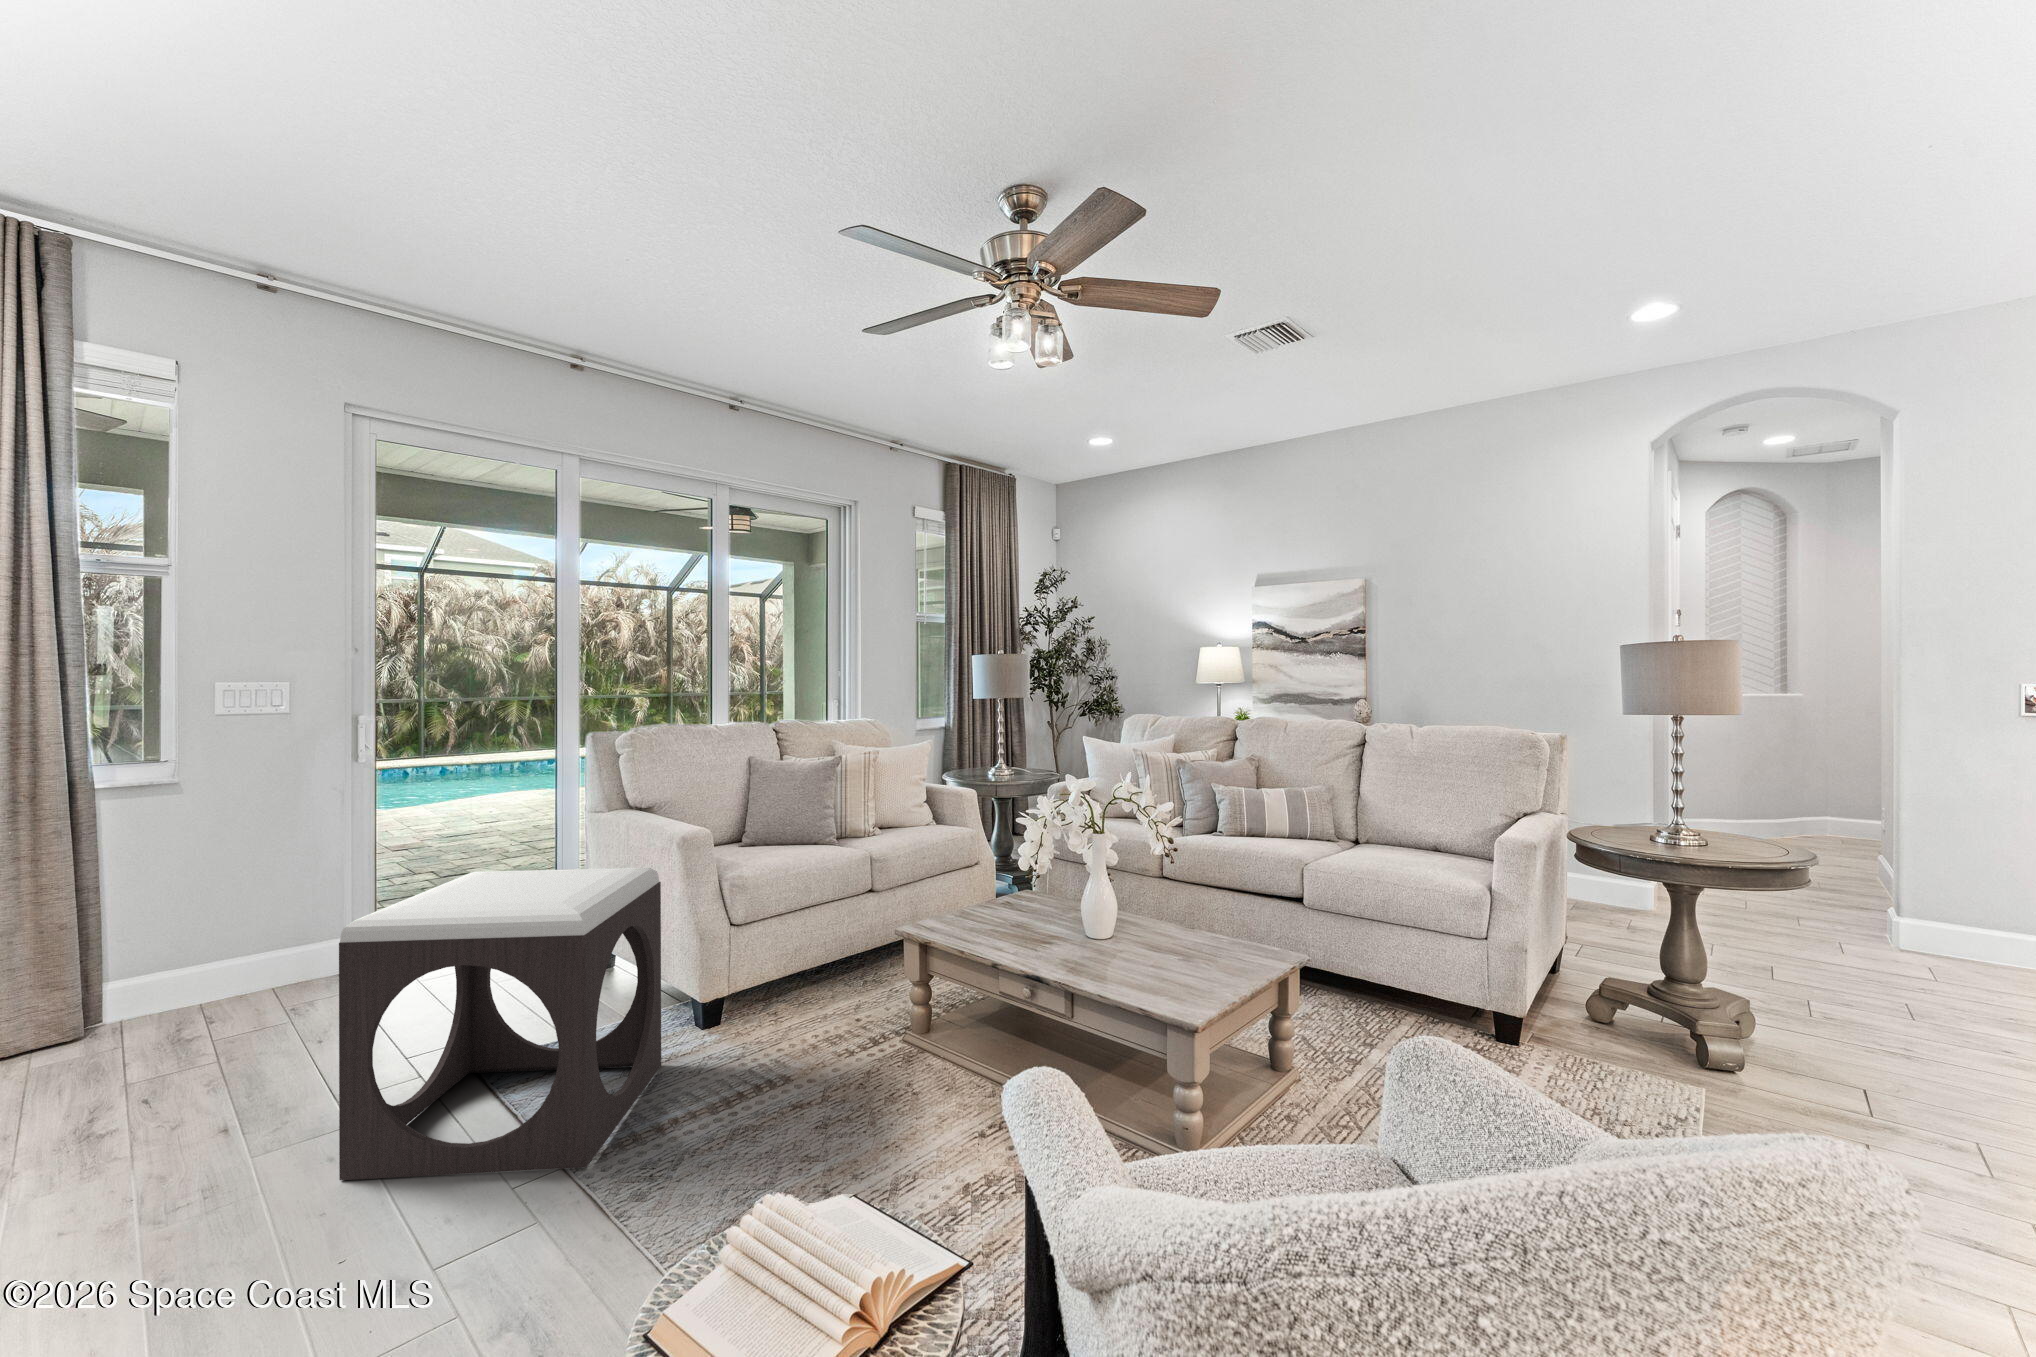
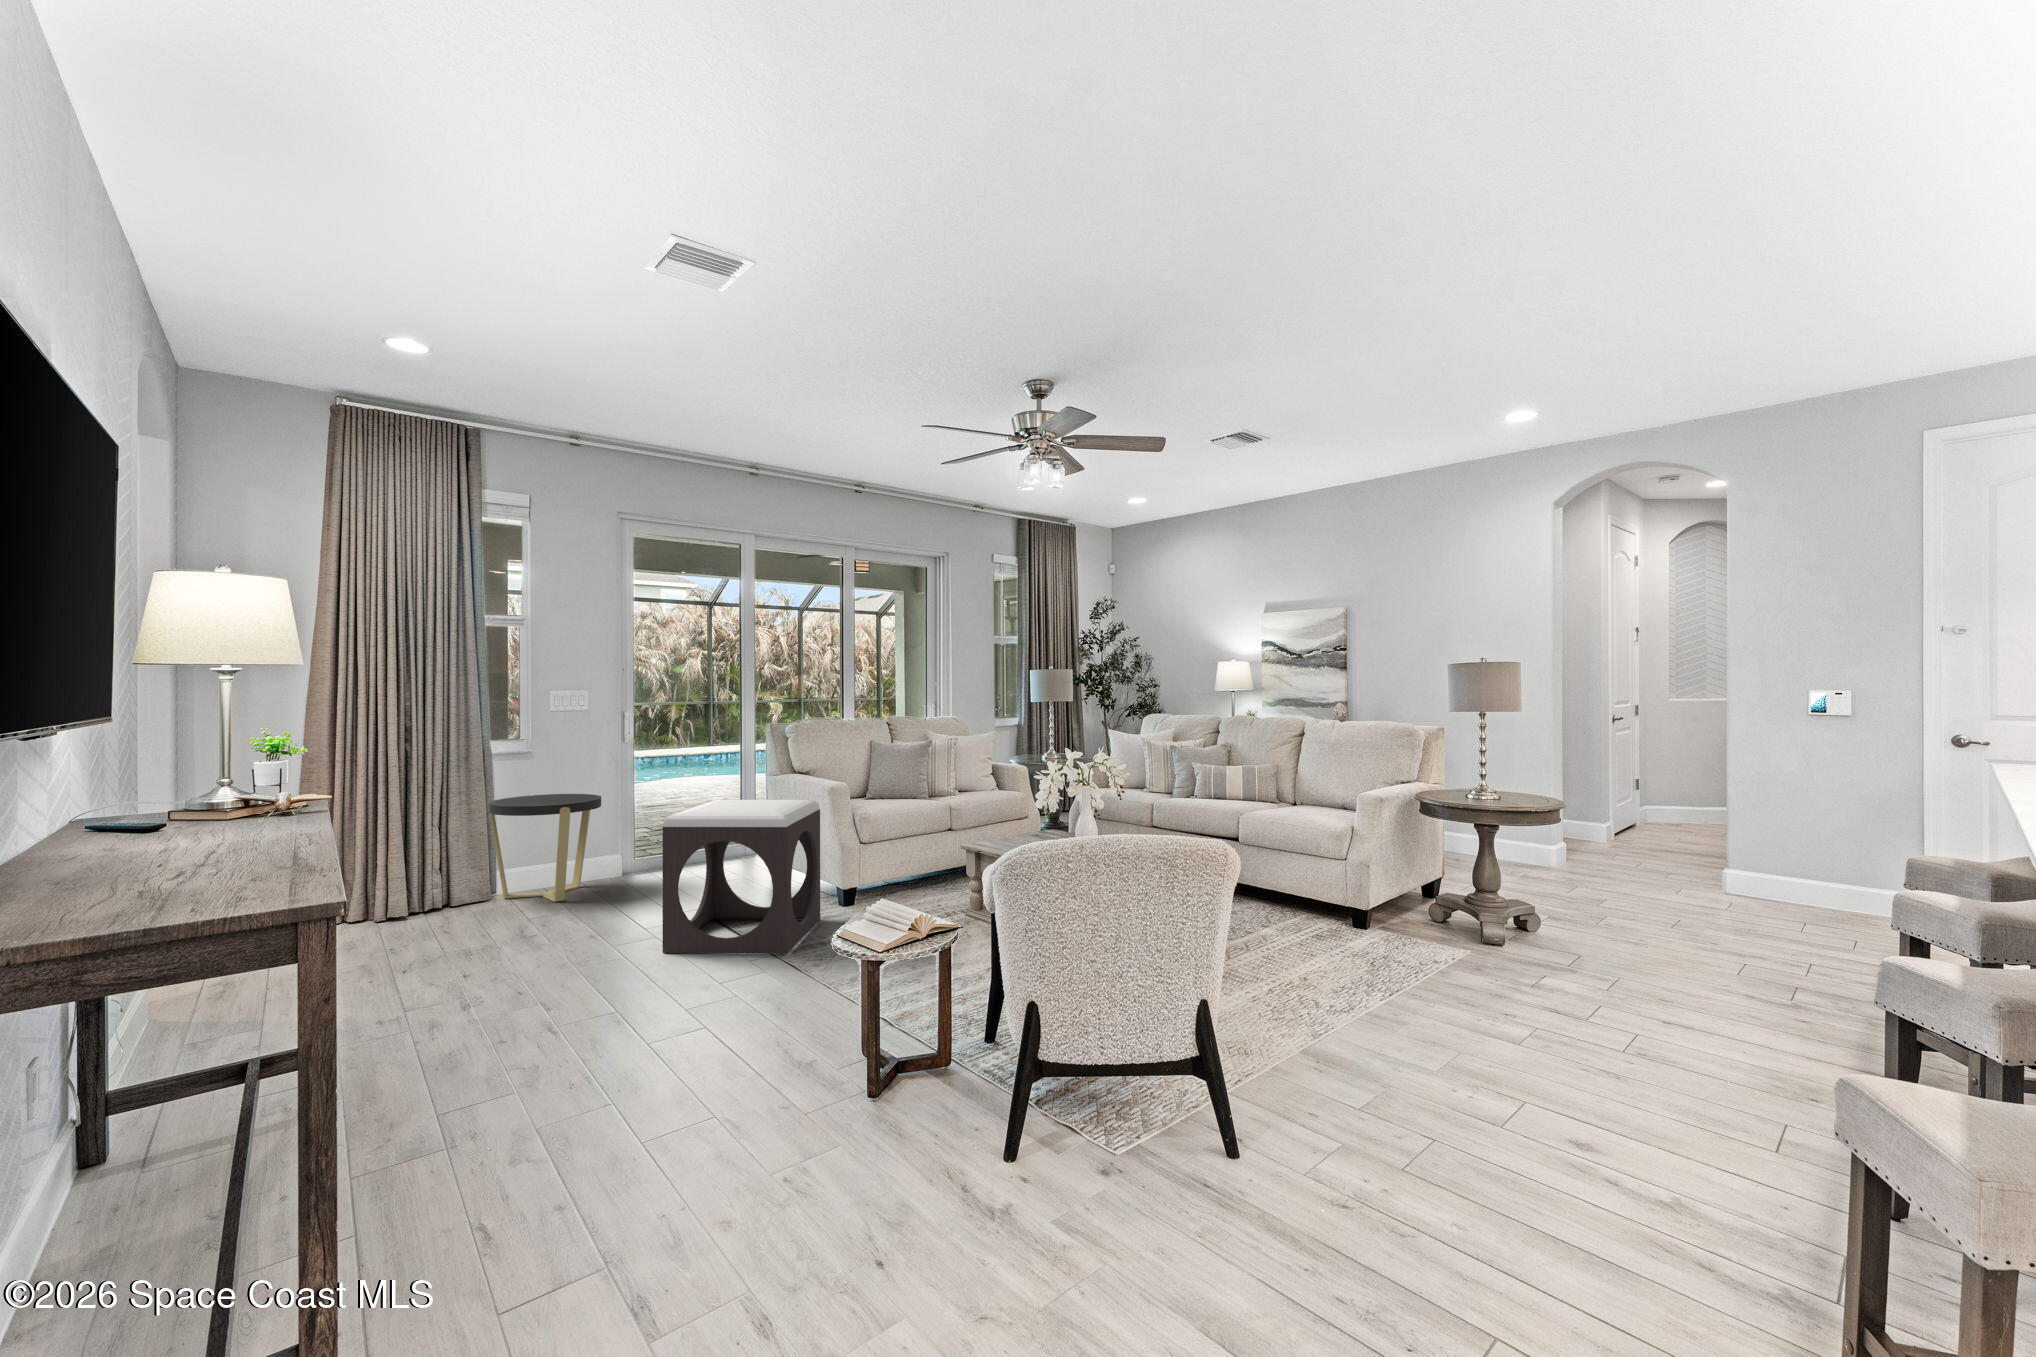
side table: none [72,852,299,1044] -> present [489,794,601,902]

